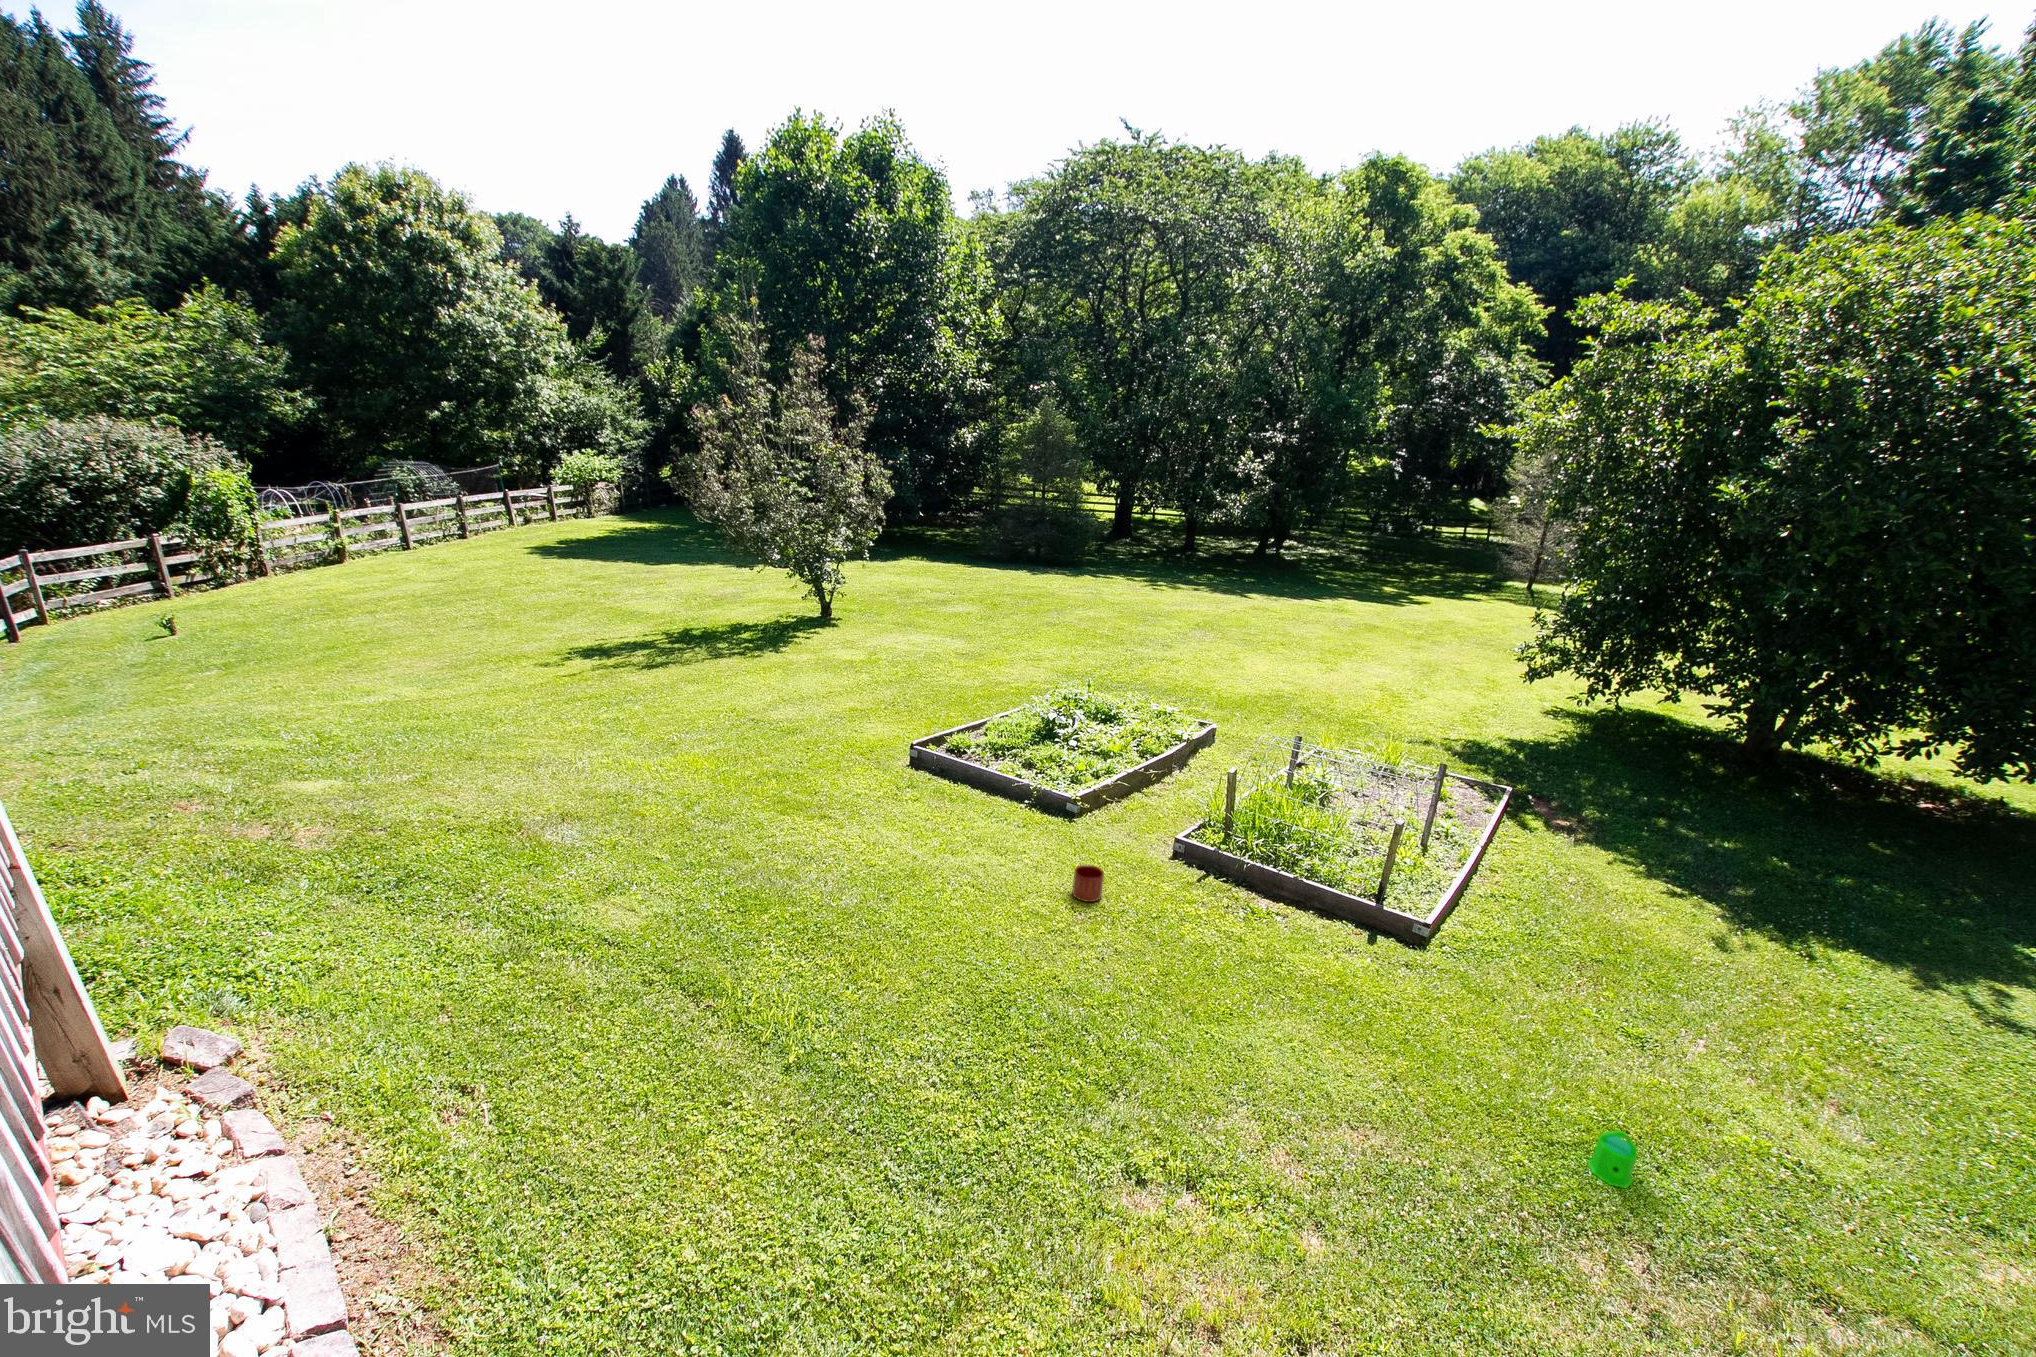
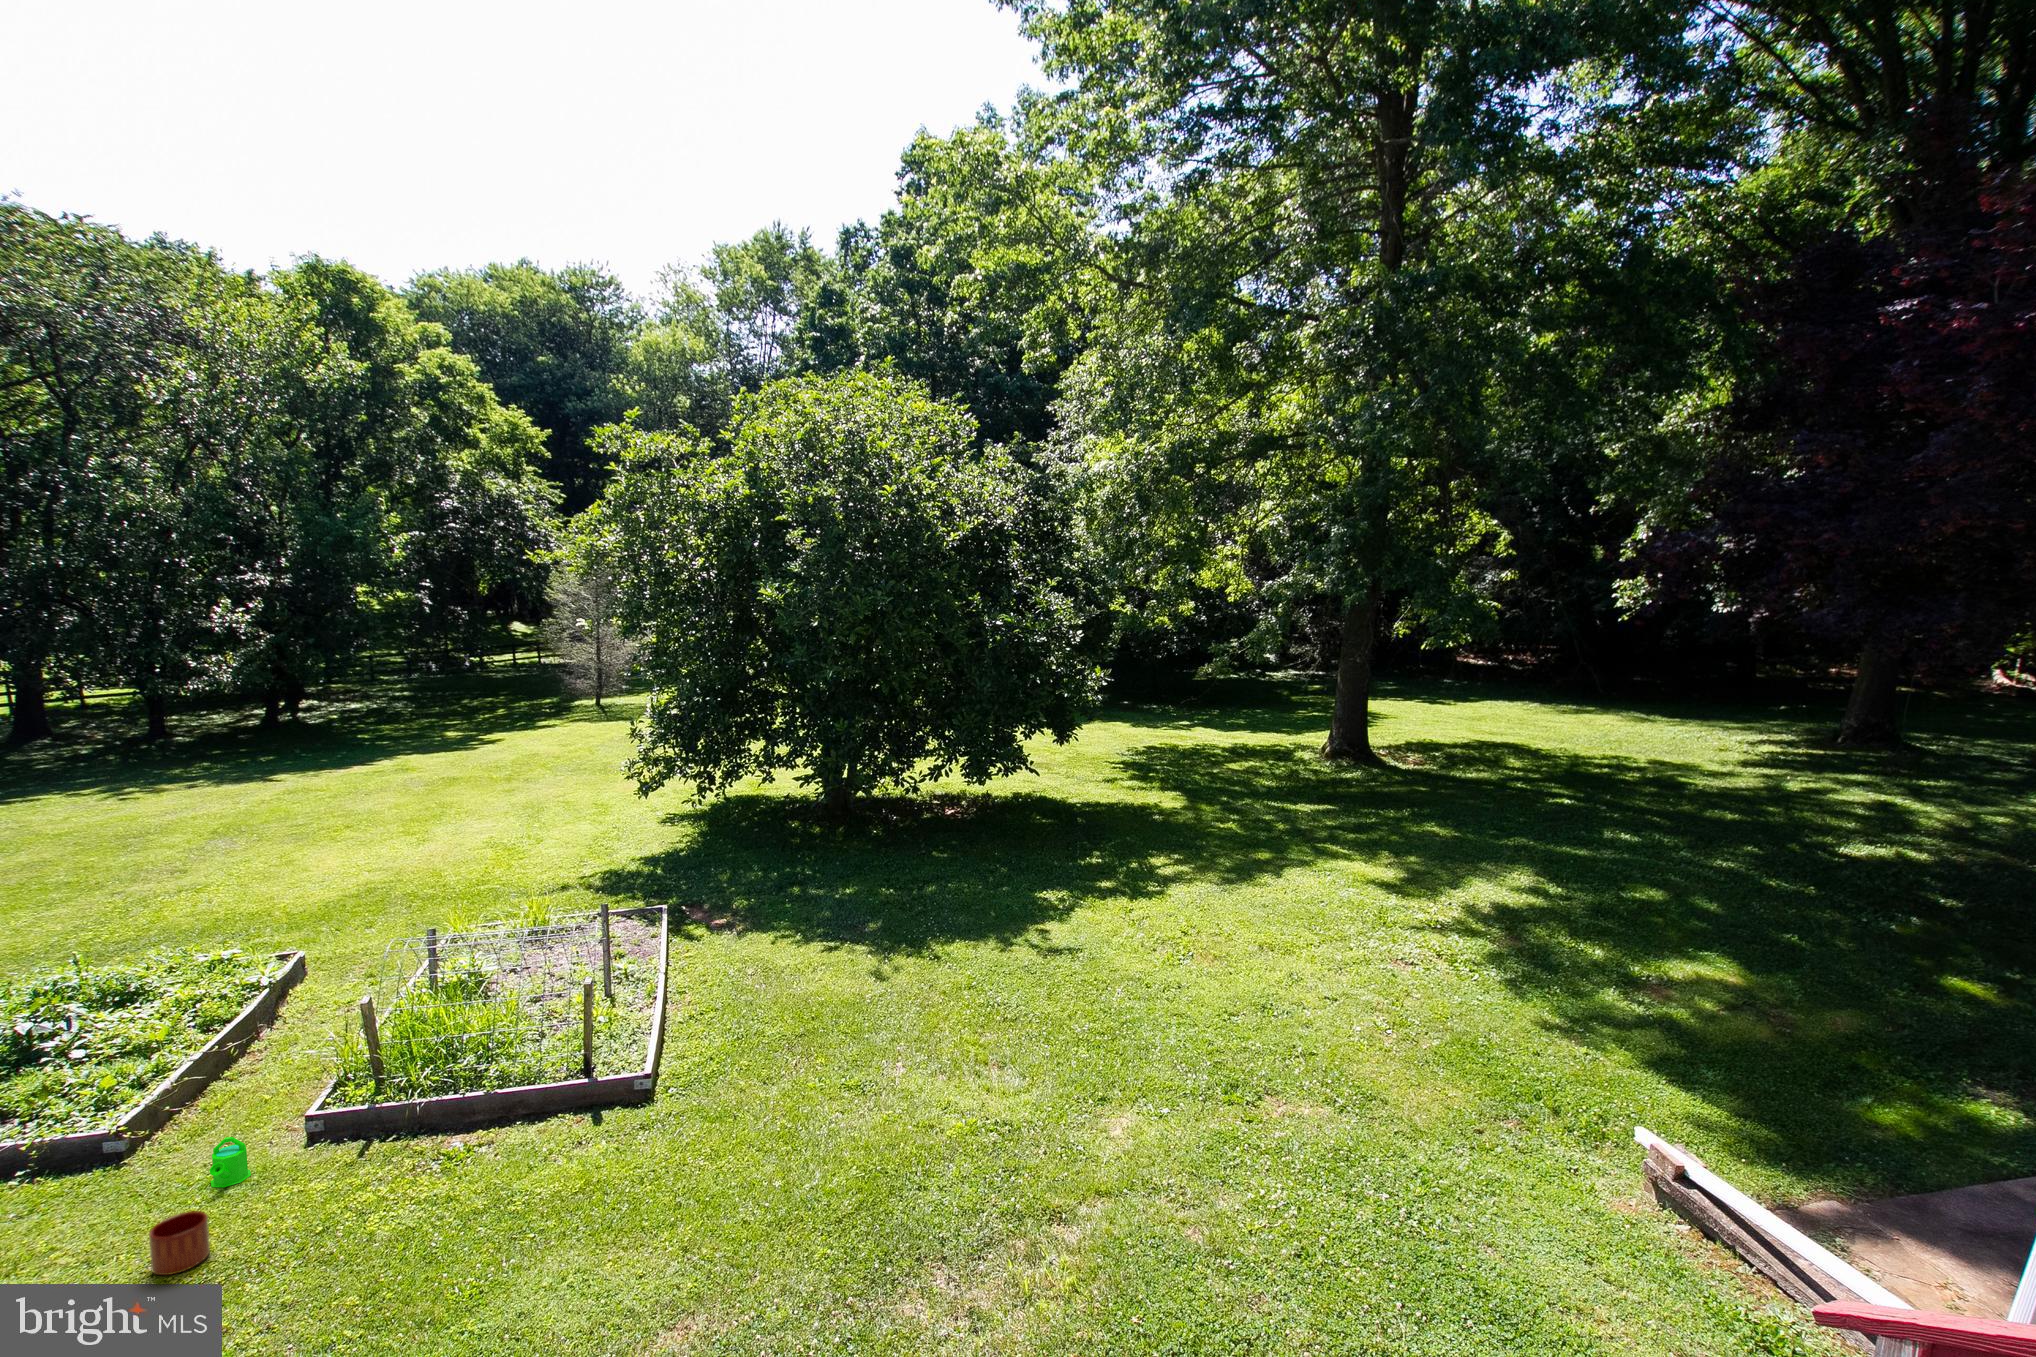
watering can: present [1587,1130,1638,1188] -> present [209,1137,251,1188]

